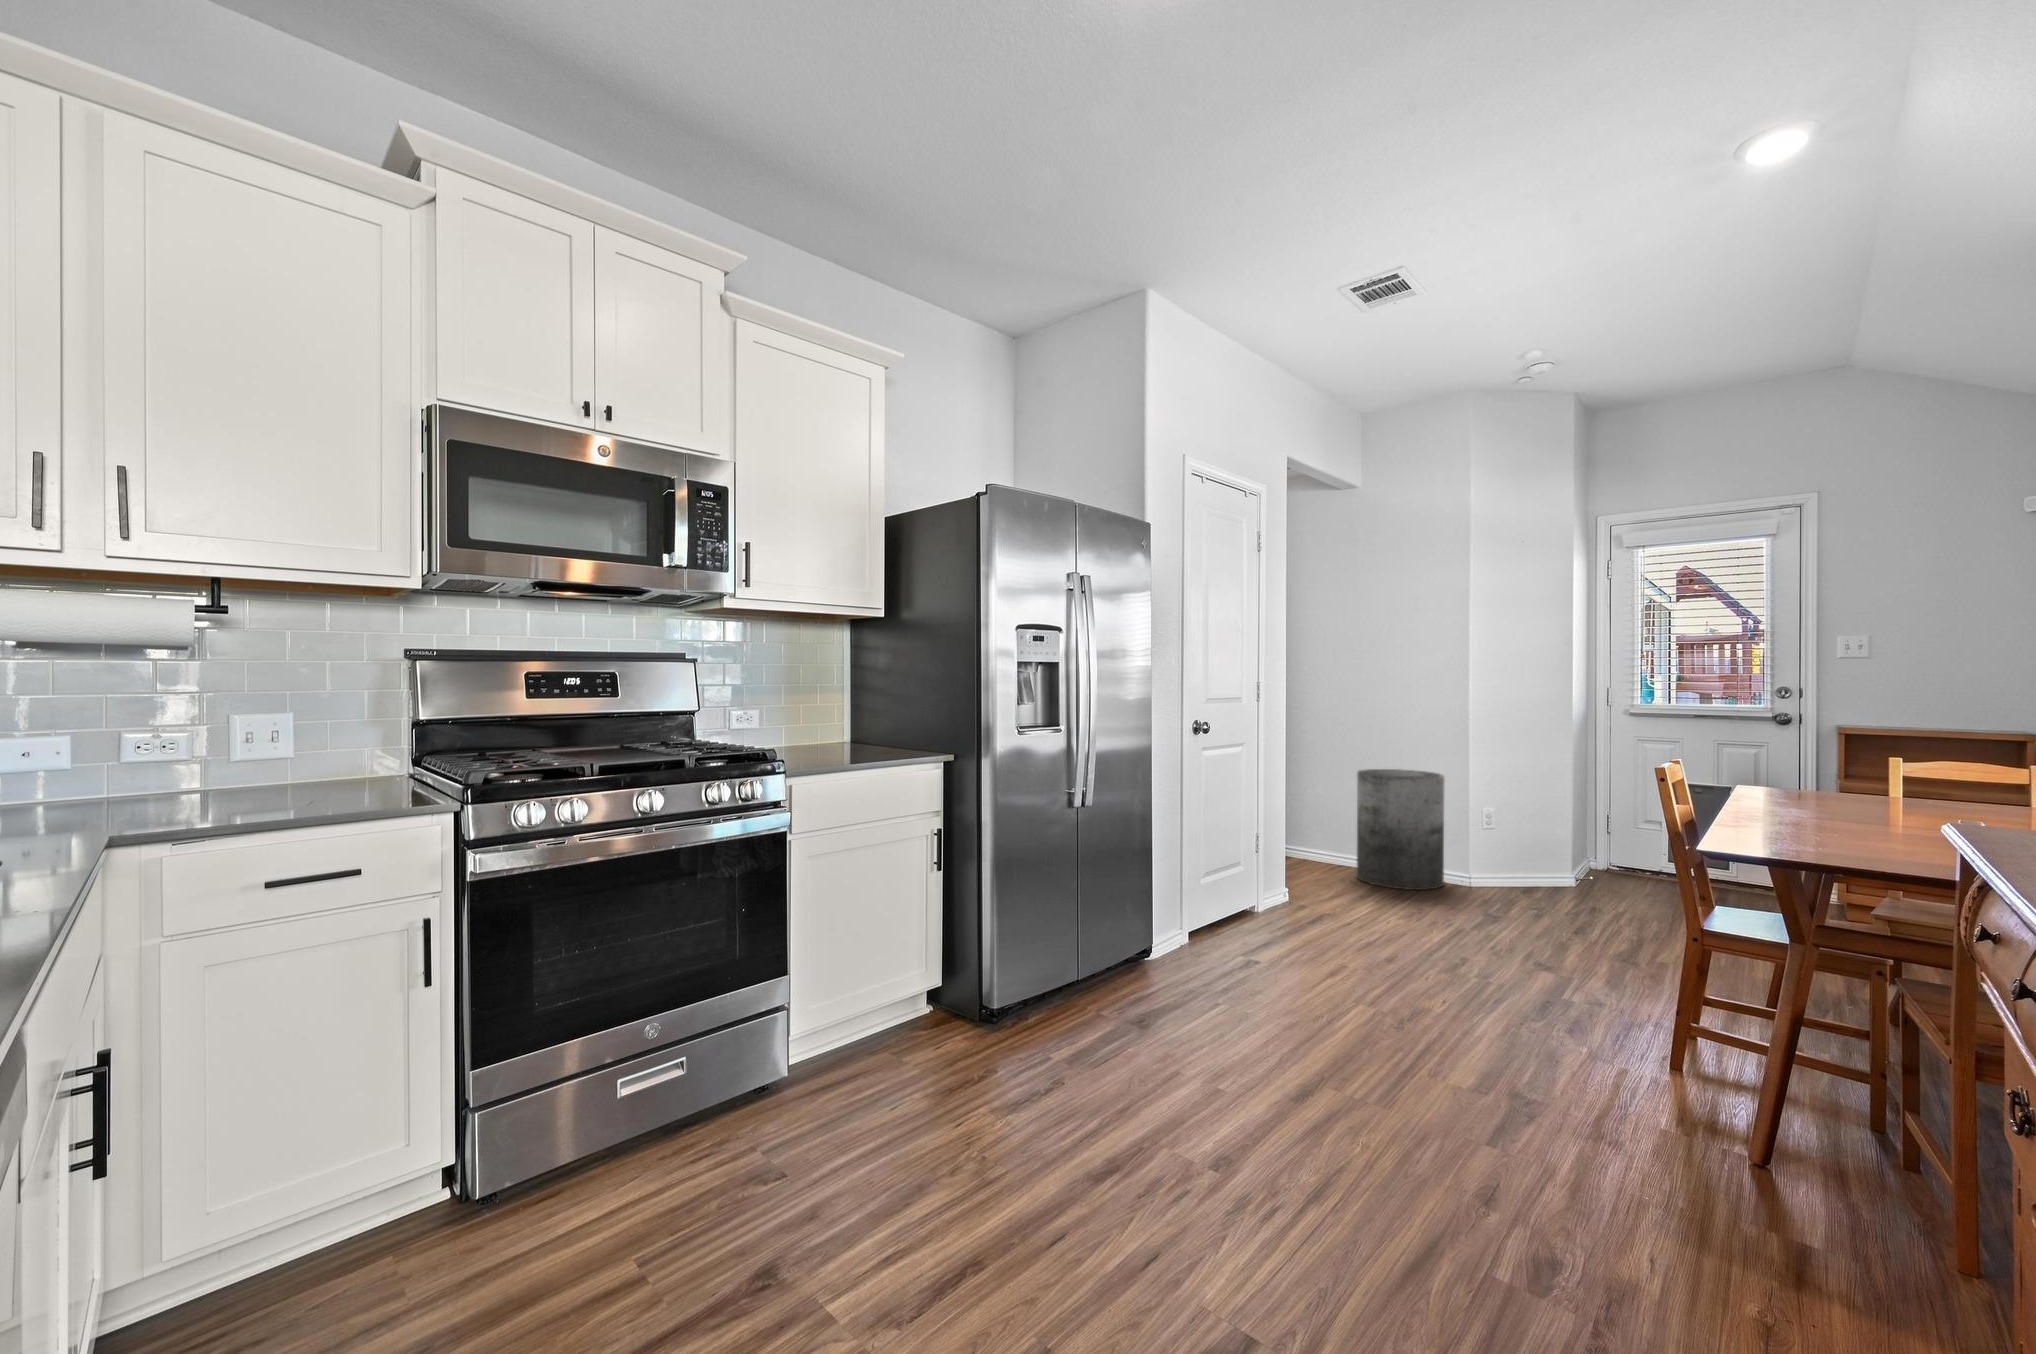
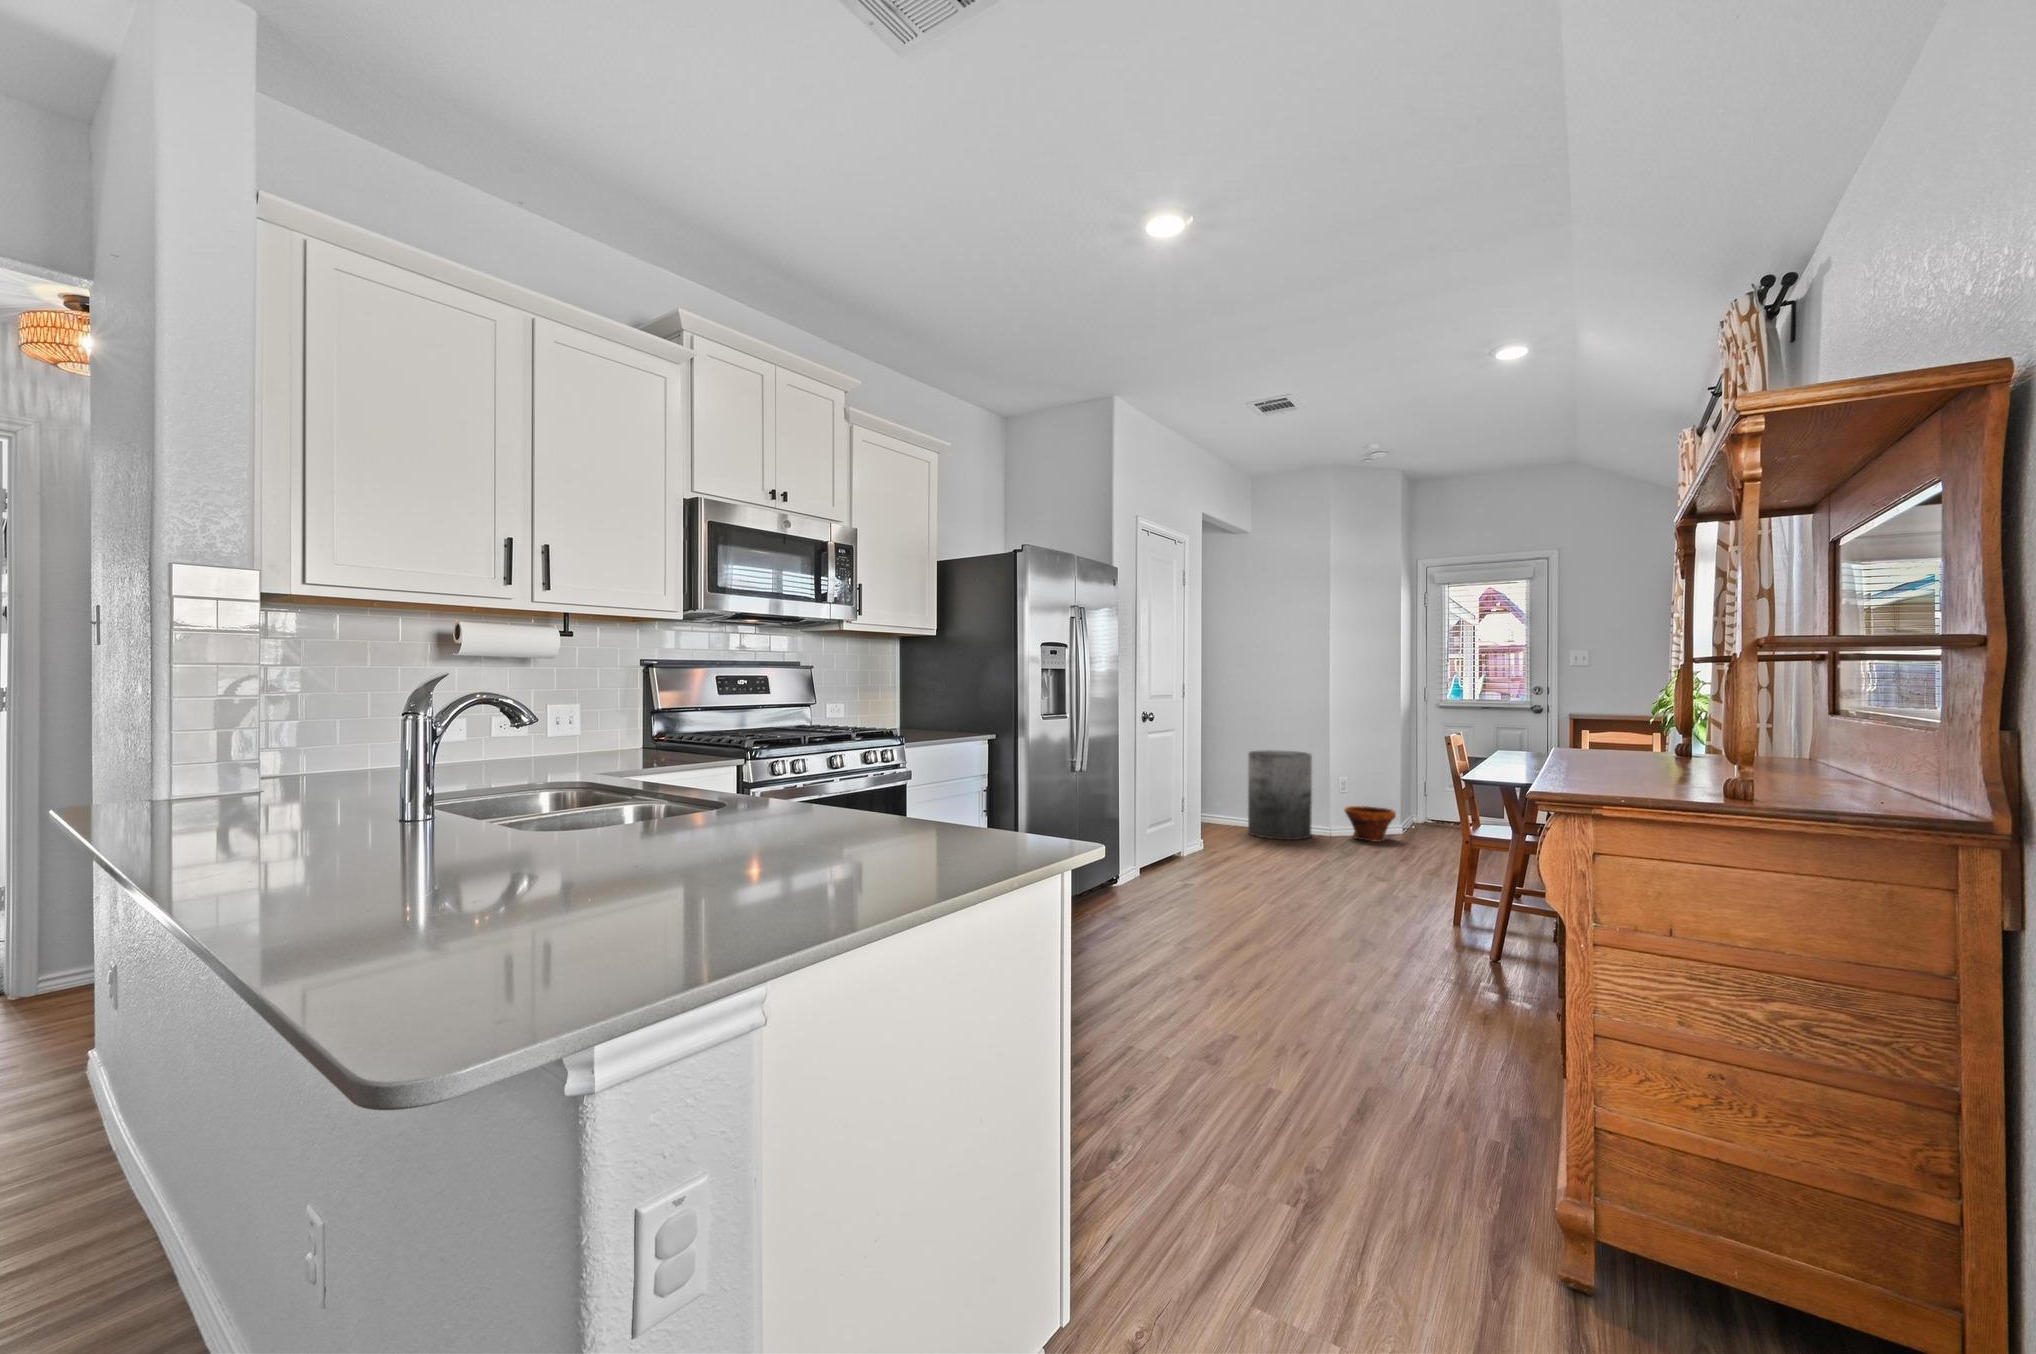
planter: none [1489,846,1565,897] -> present [1344,806,1396,842]

